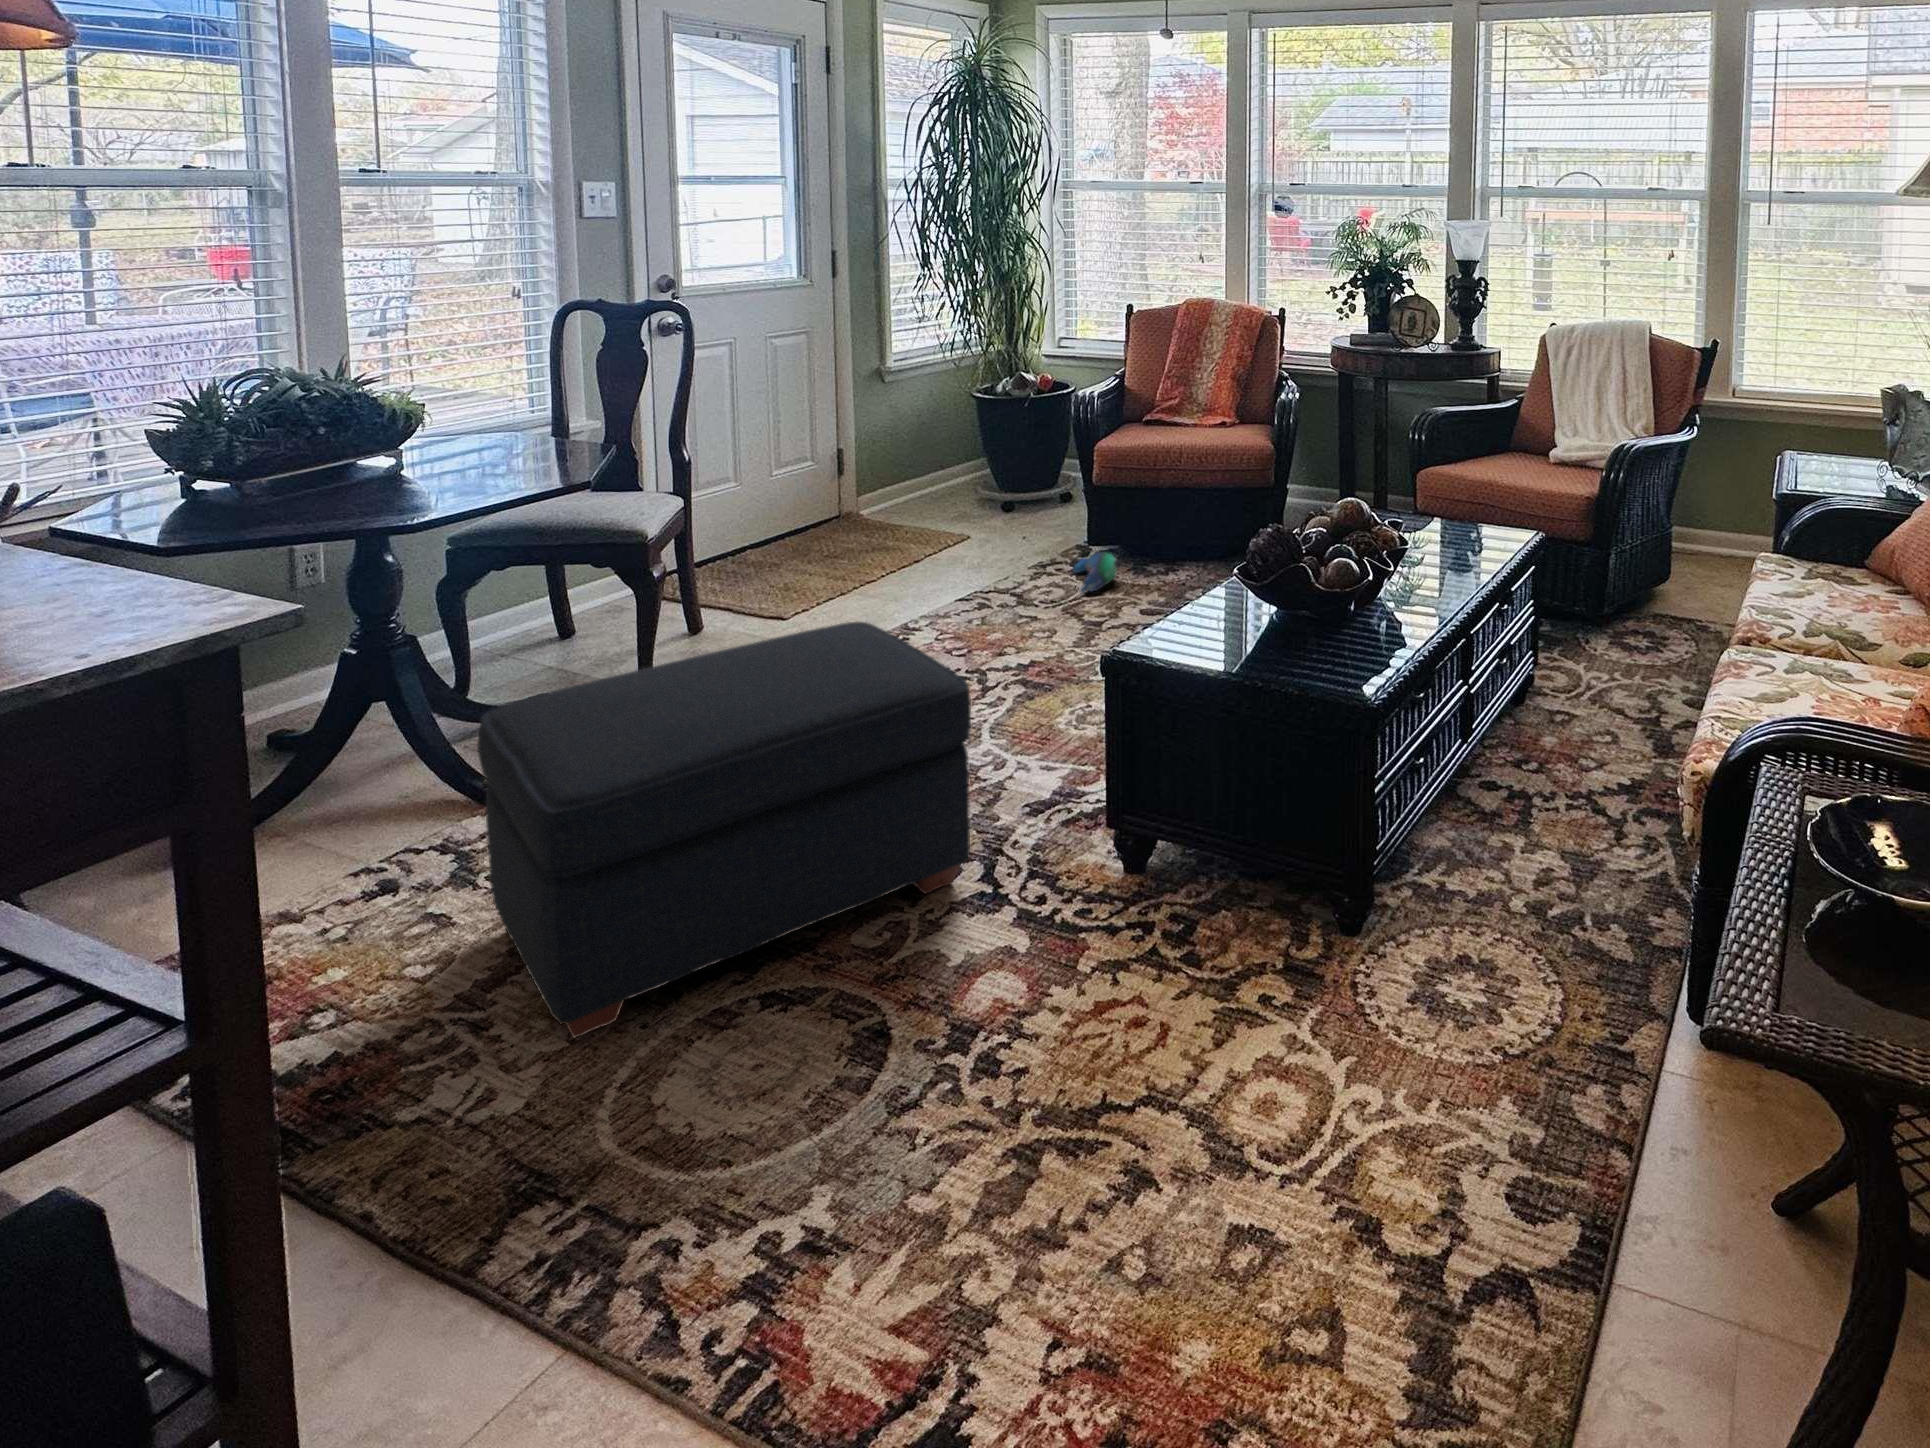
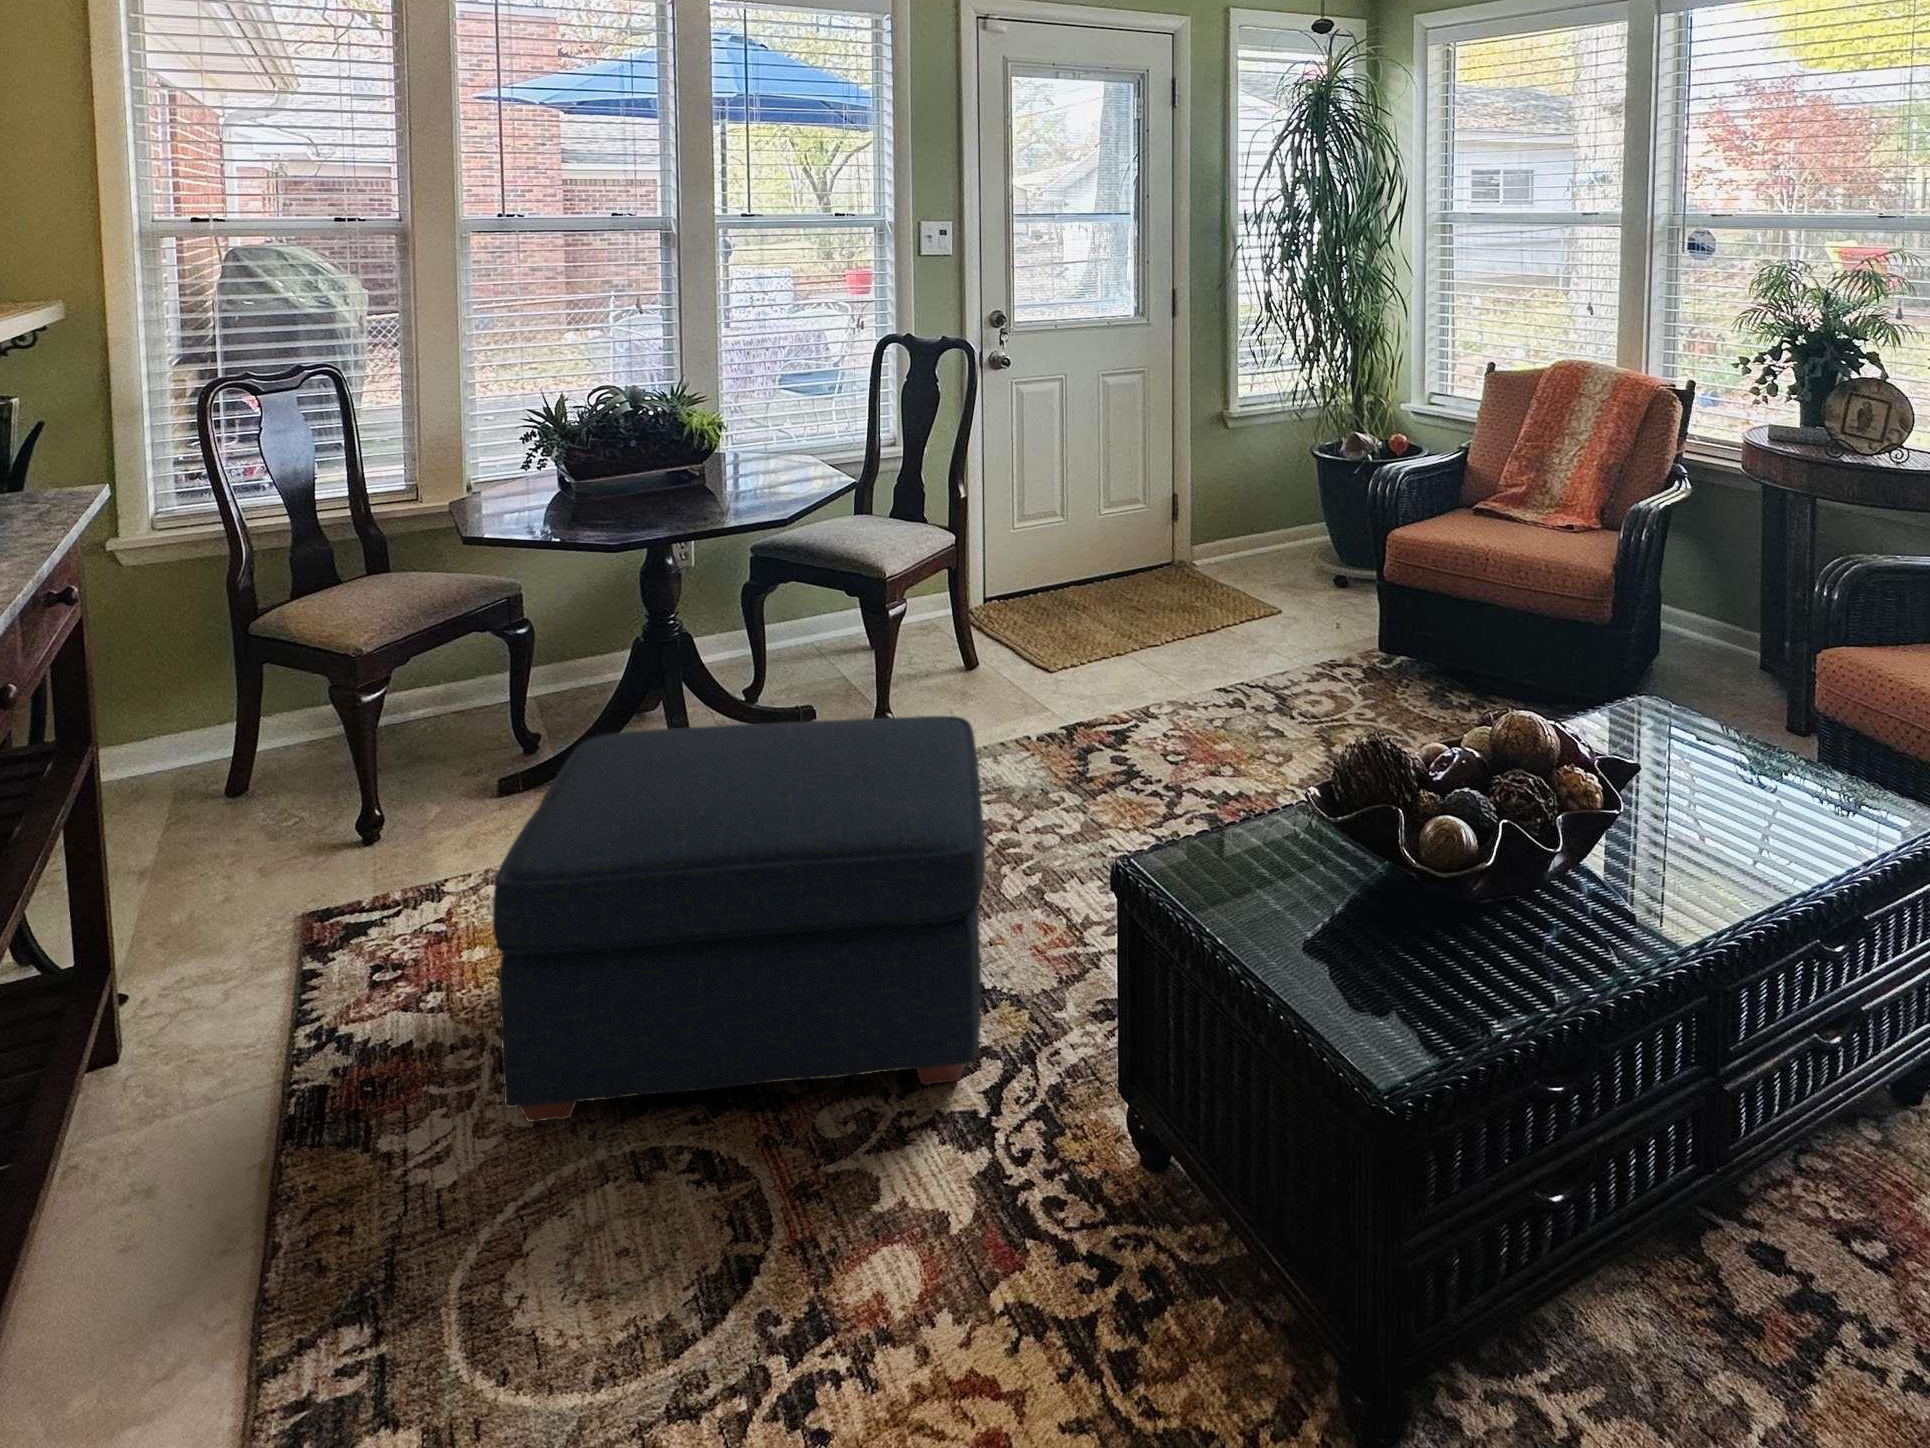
plush toy: present [1073,552,1122,593] -> none [1348,665,1409,713]

